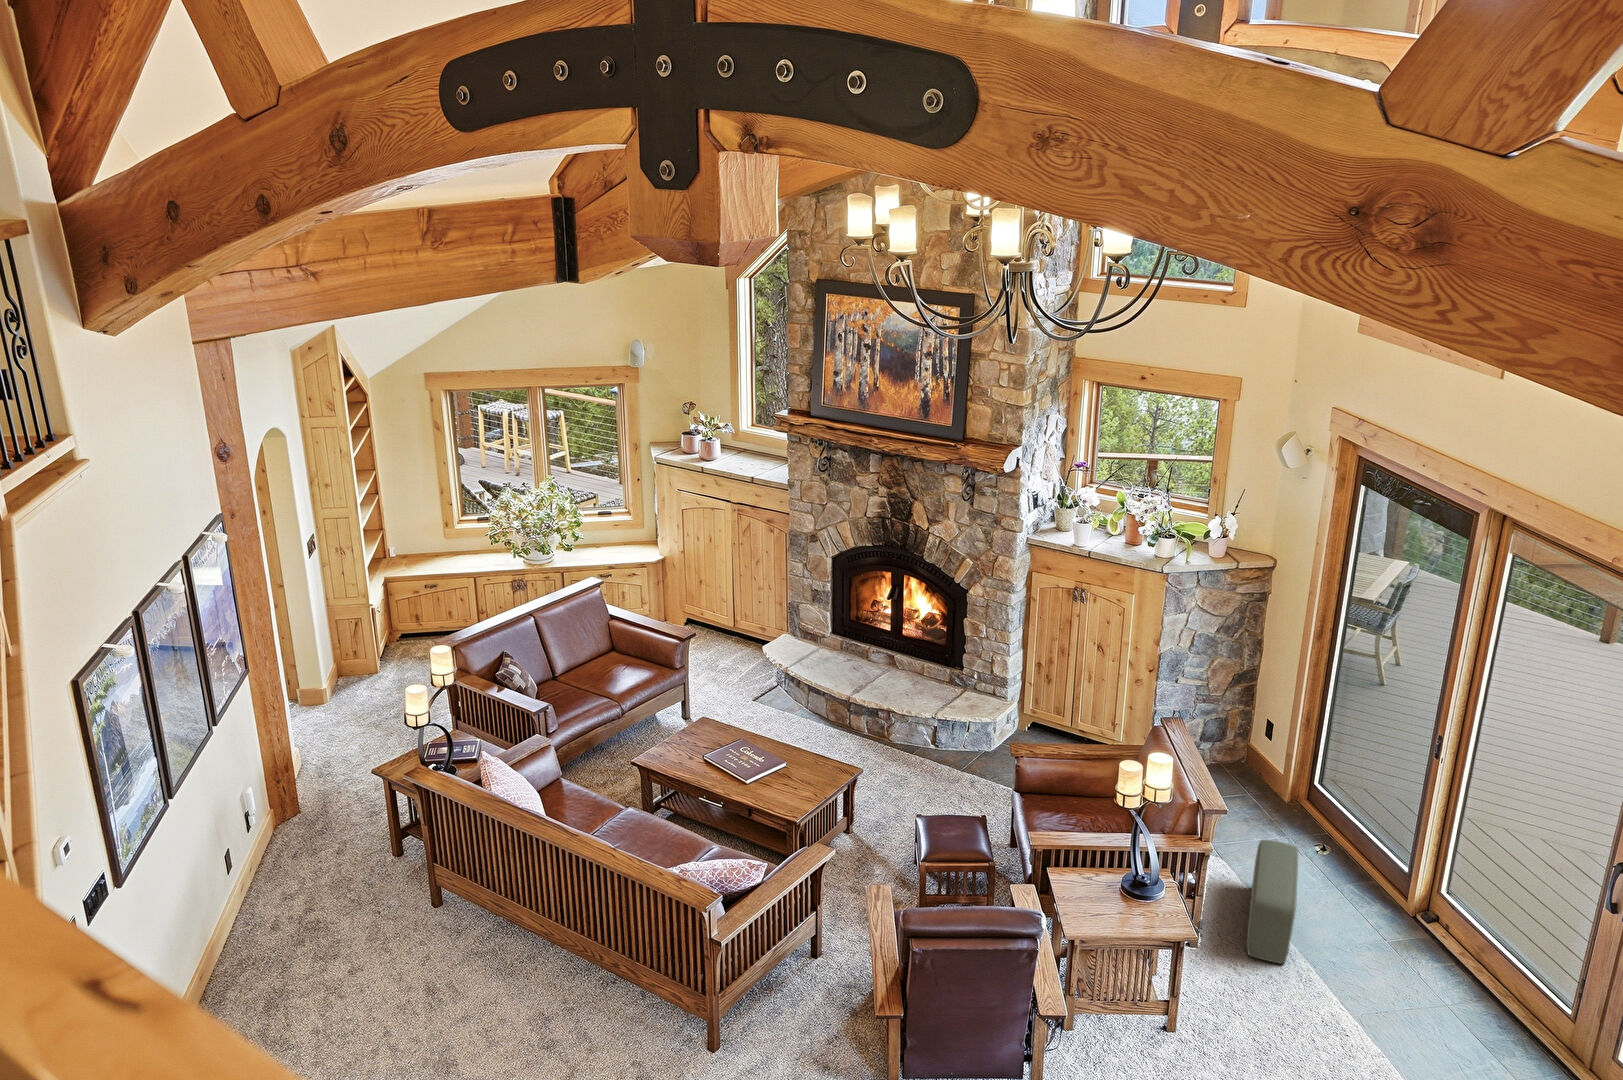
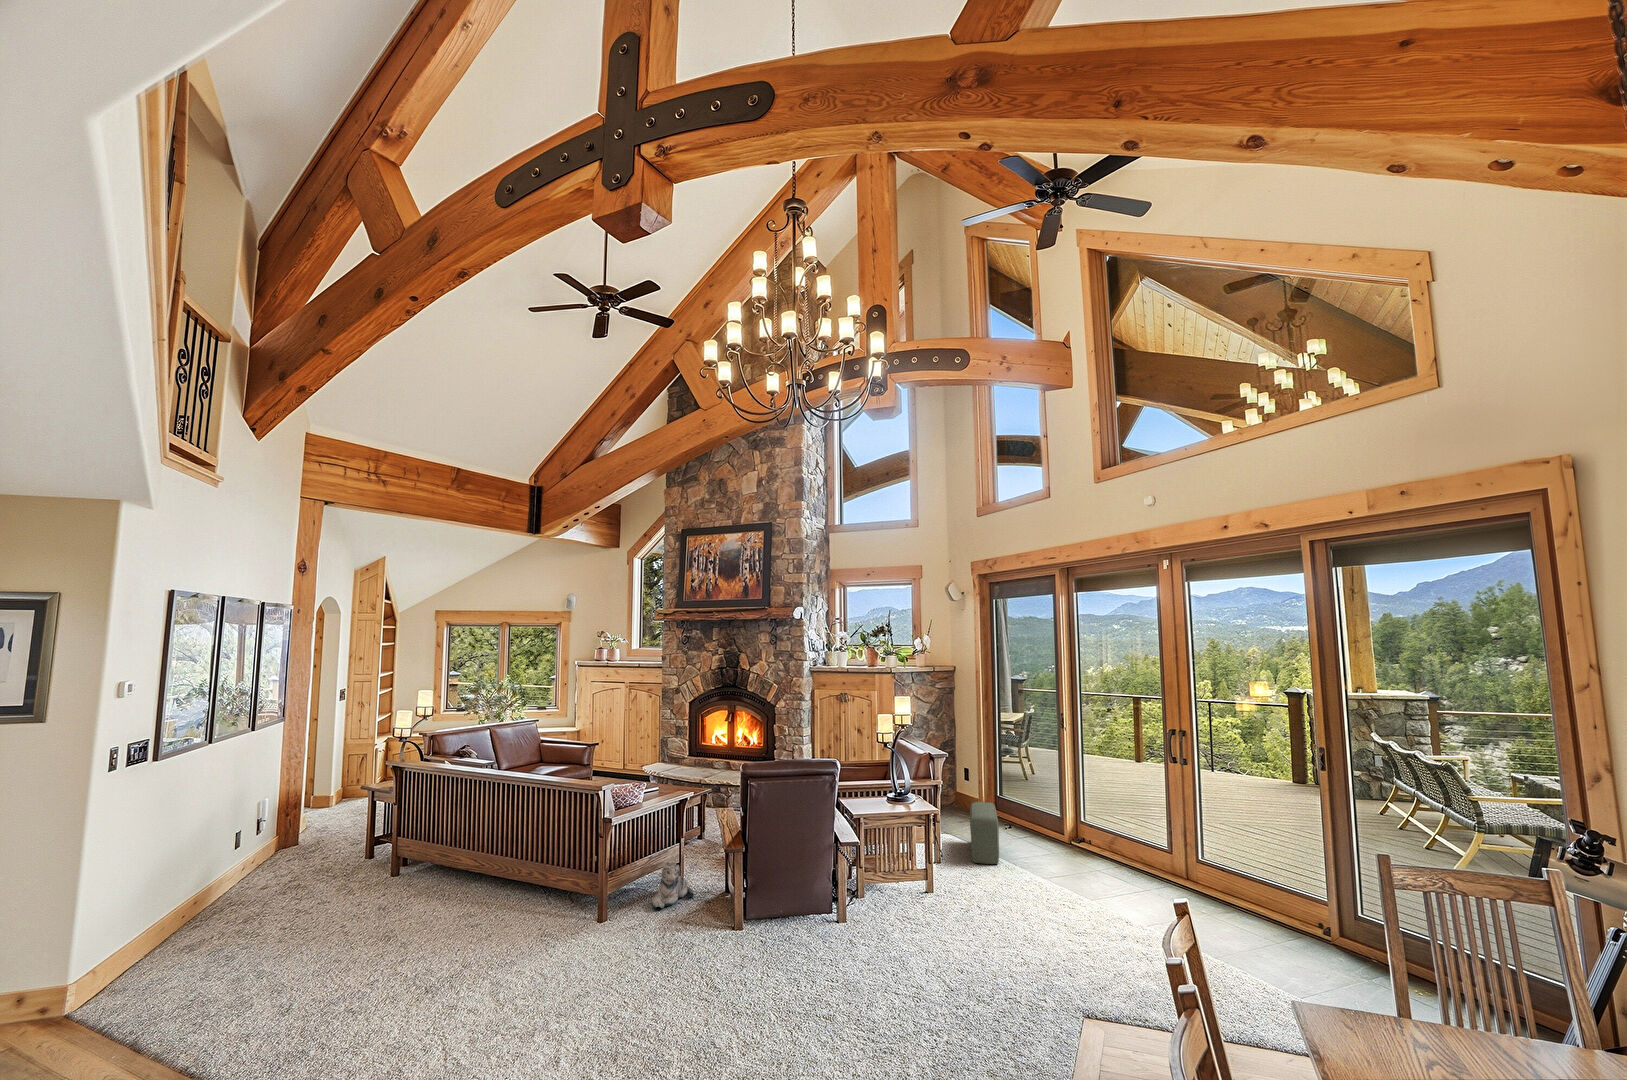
plush toy: none [781,967,837,1034] -> present [652,863,694,908]

